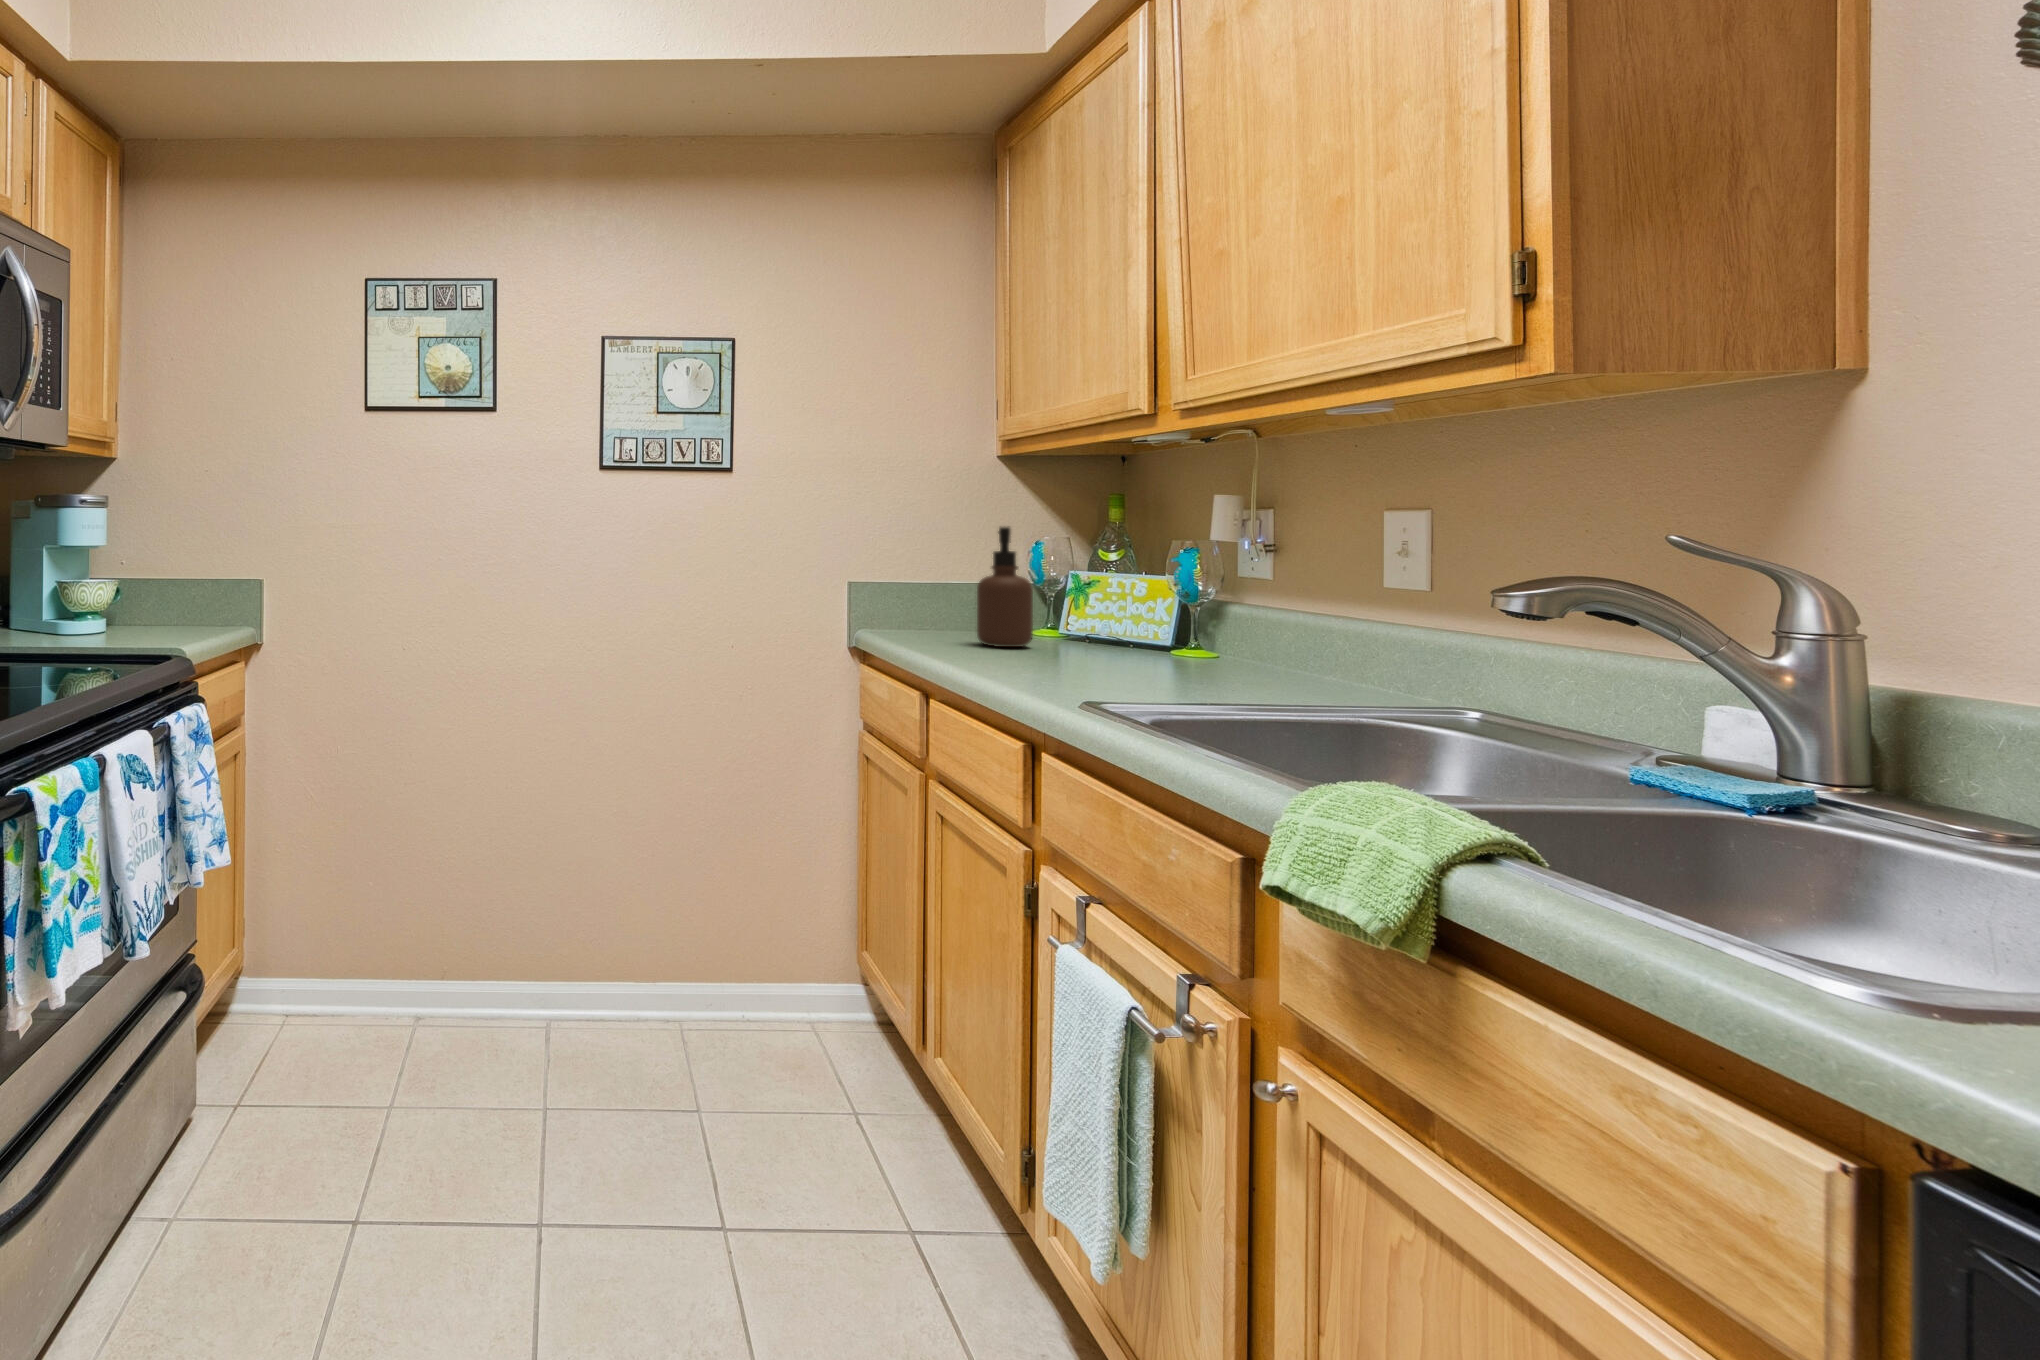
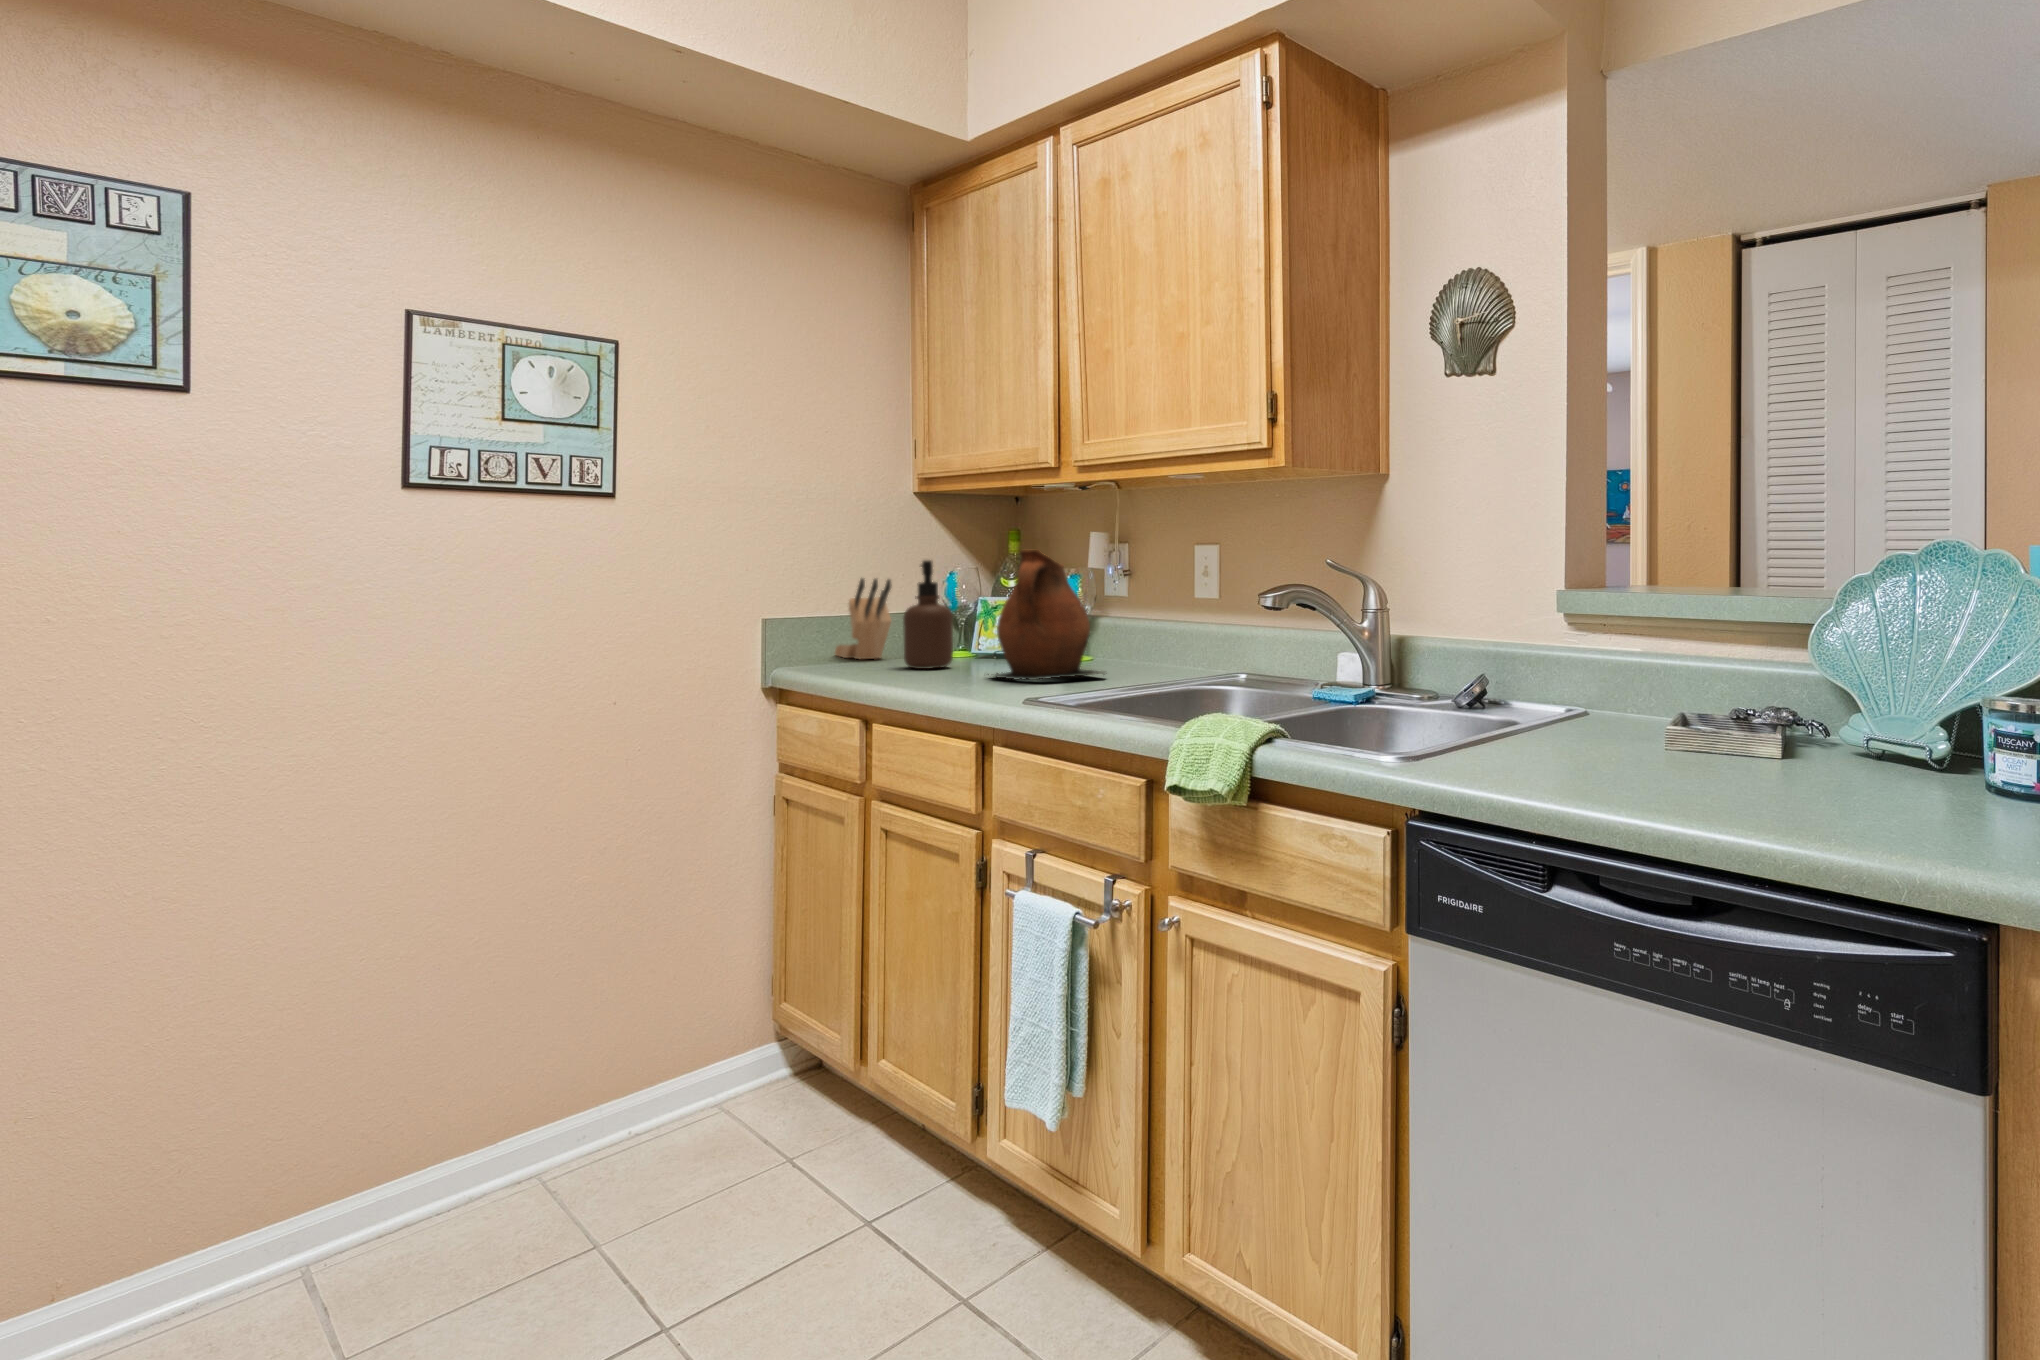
ceramic pitcher: none [1059,514,1227,678] -> present [988,550,1104,680]
knife block: none [919,544,972,630] -> present [835,578,891,659]

